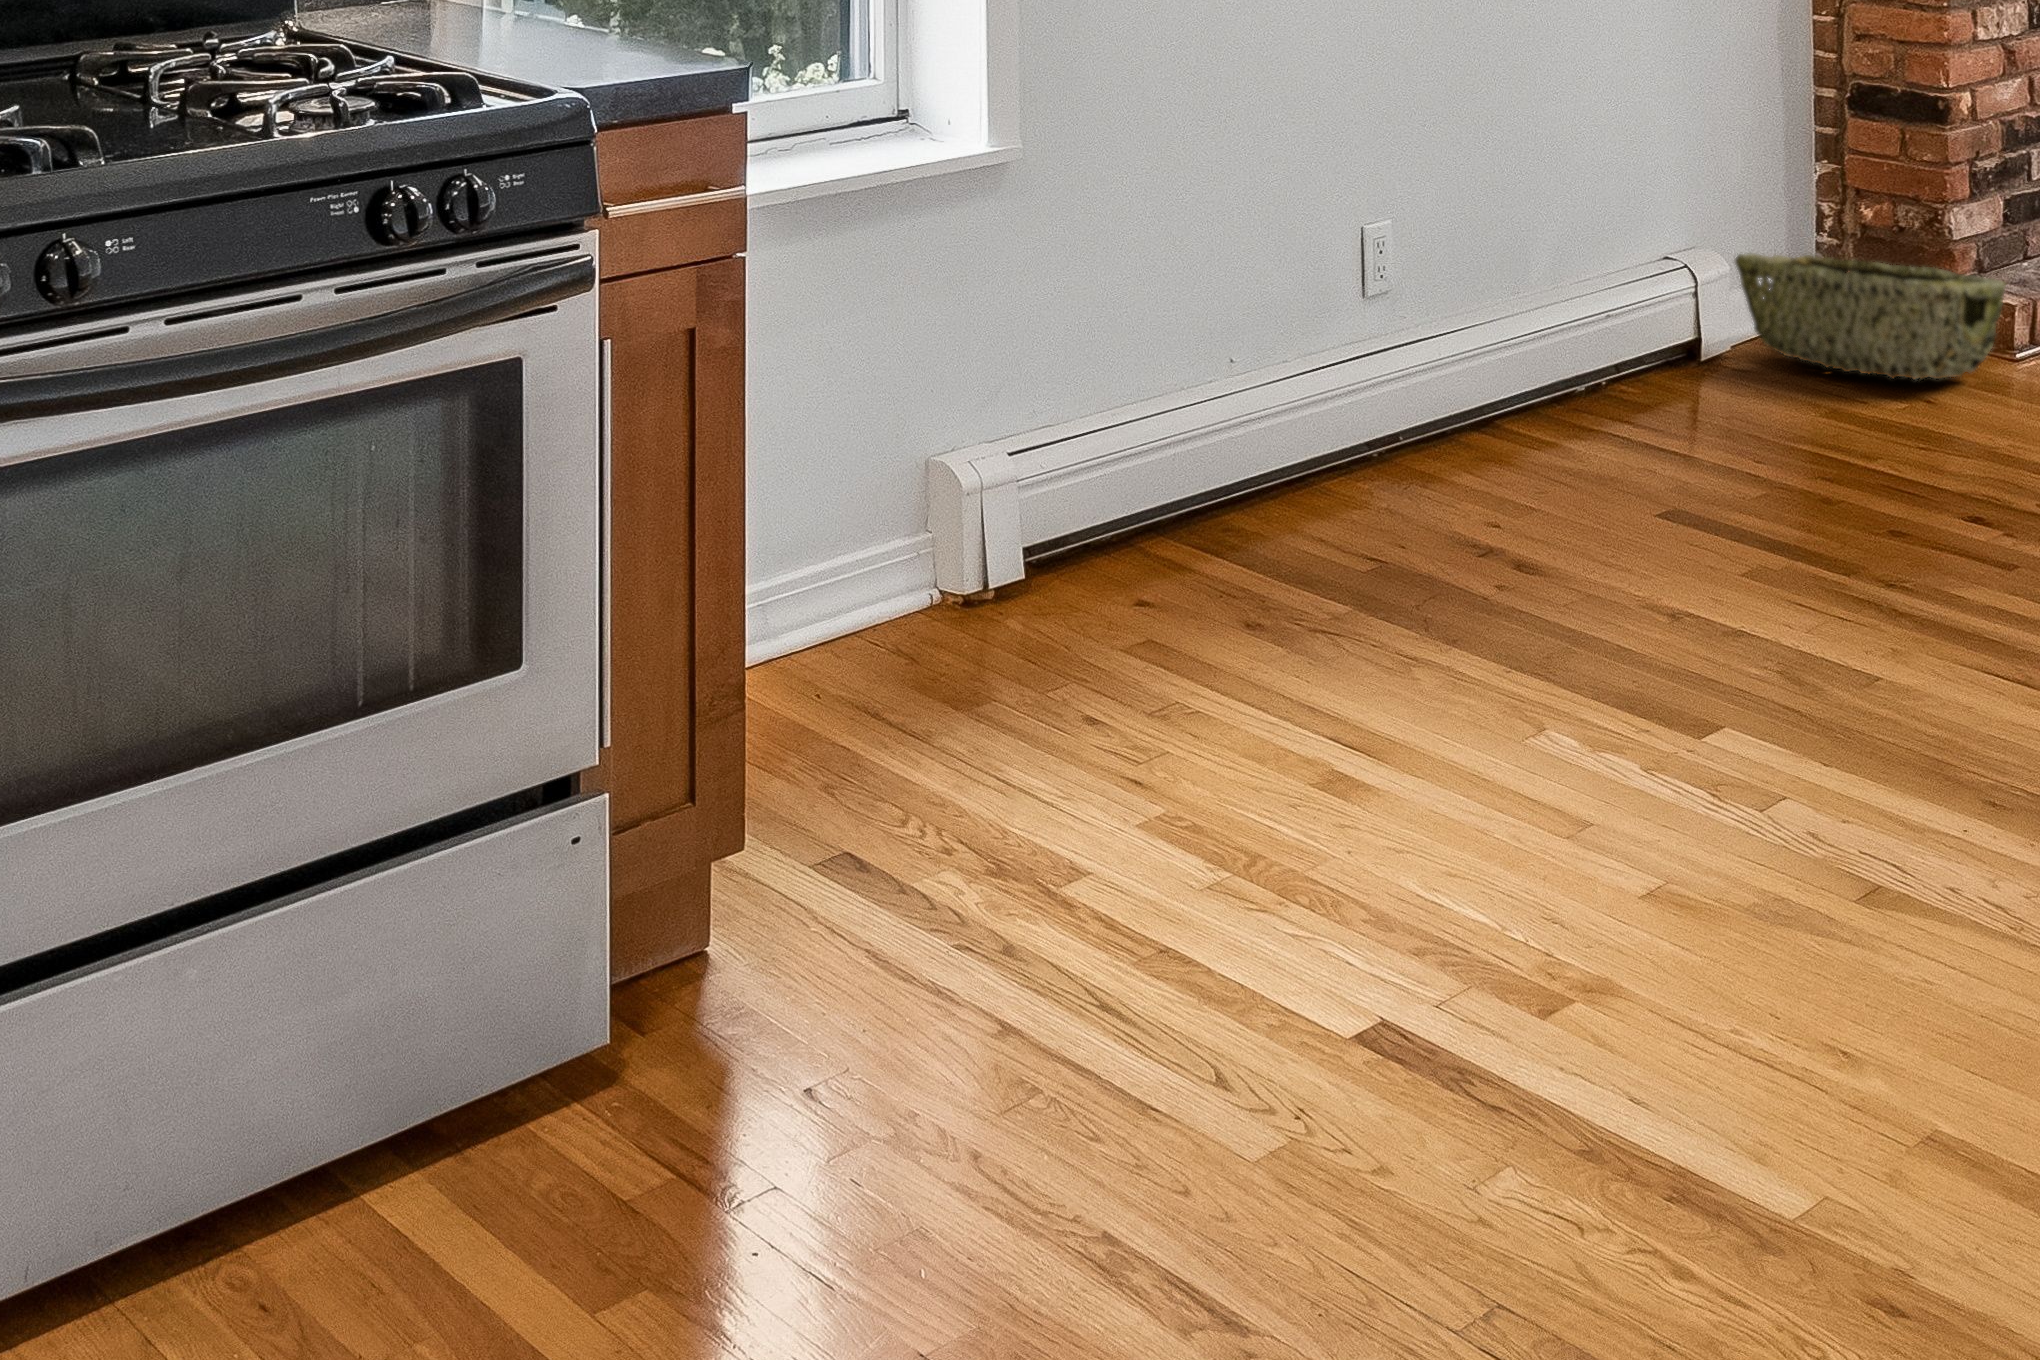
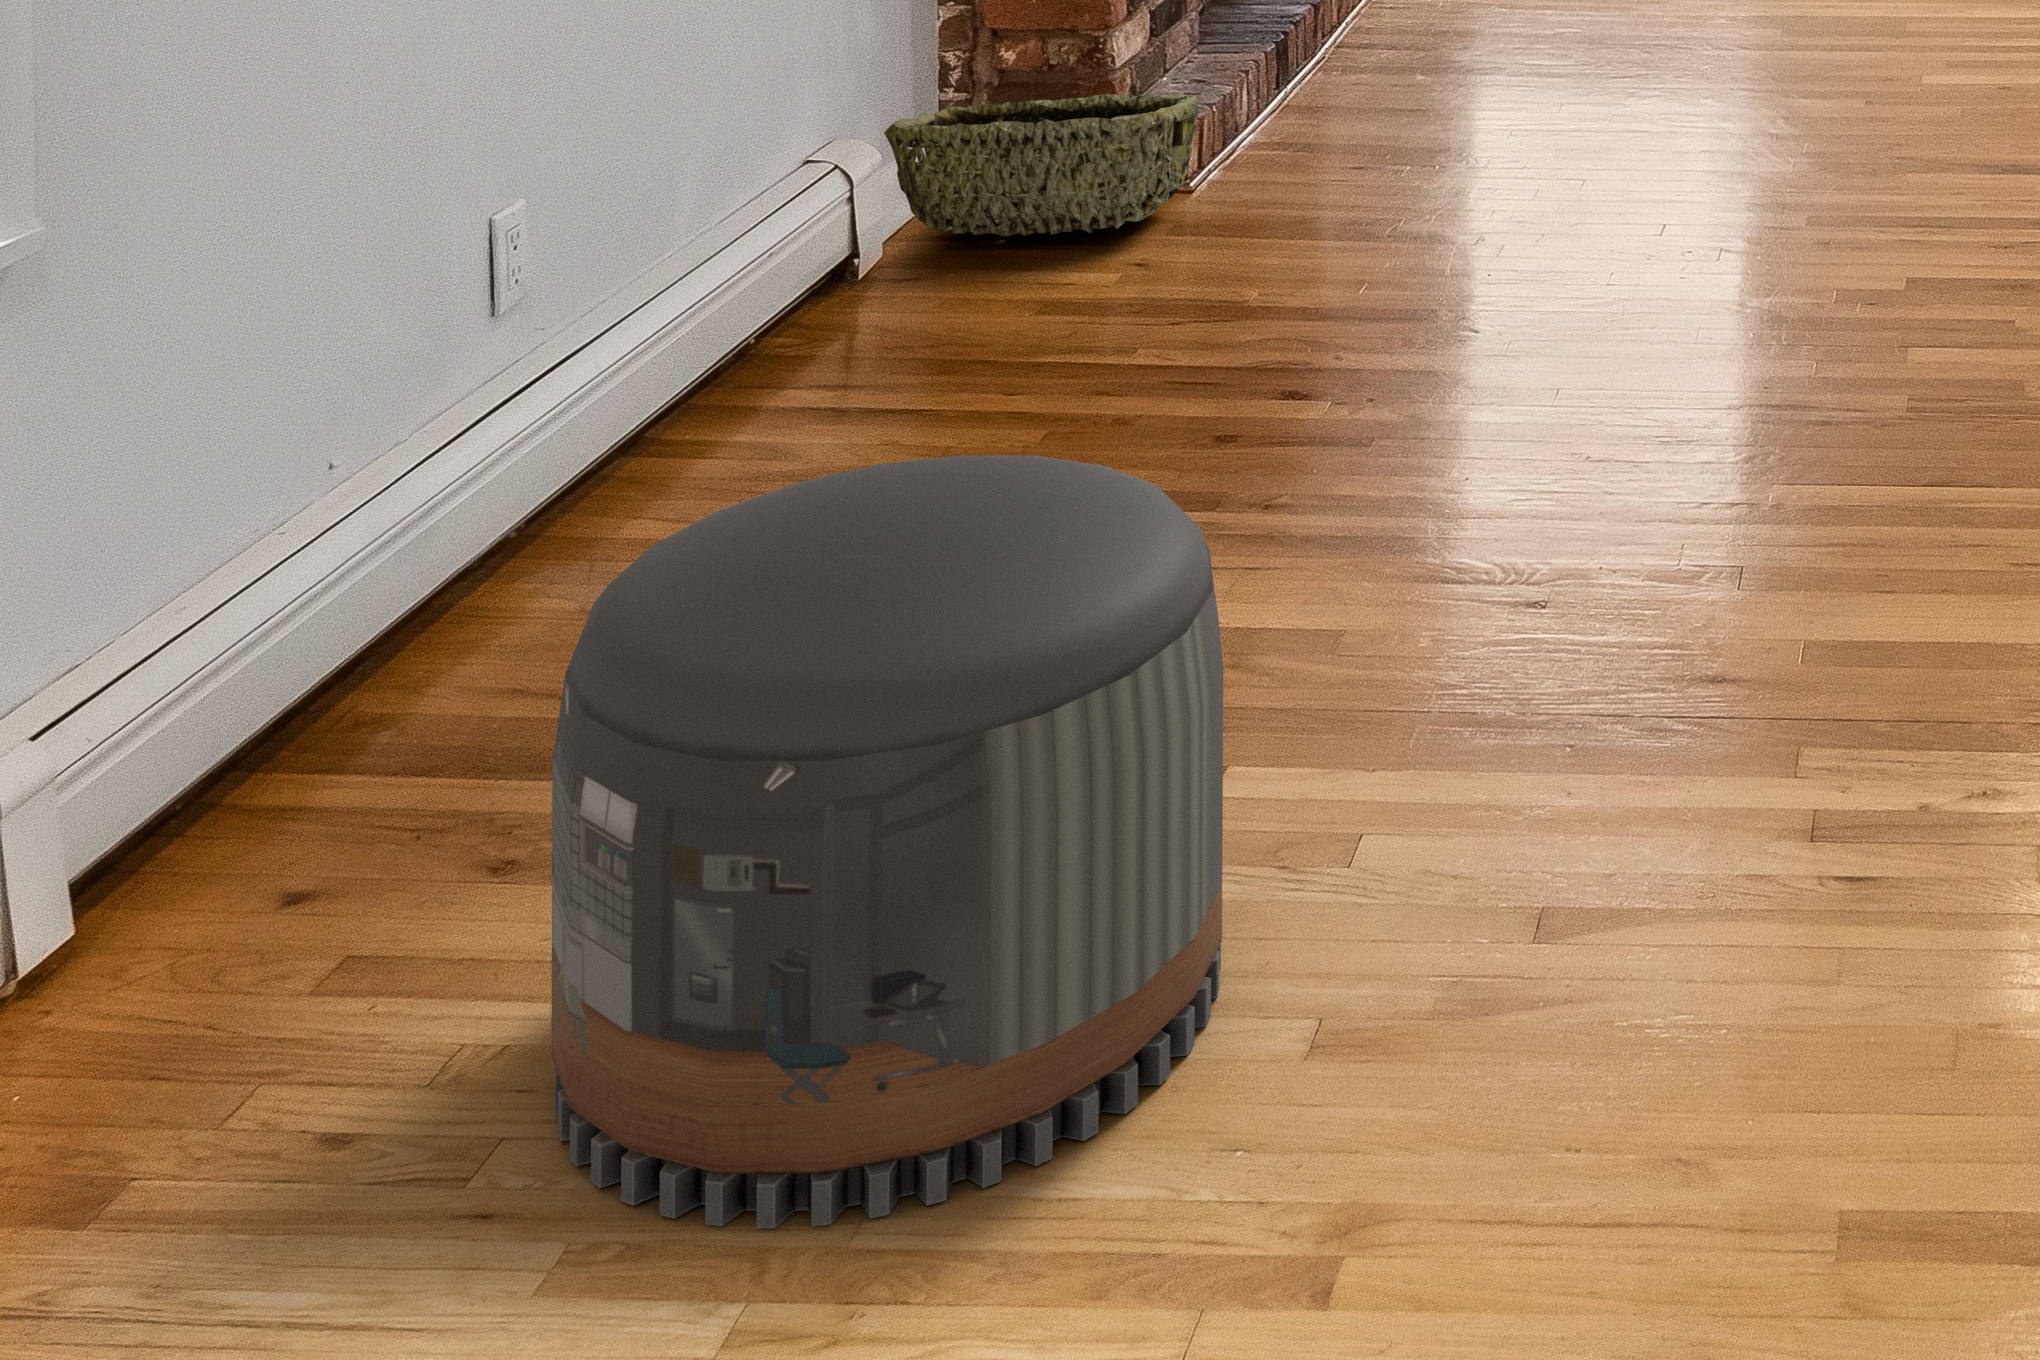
pouf: none [1190,409,1628,883] -> present [551,455,1223,1228]

